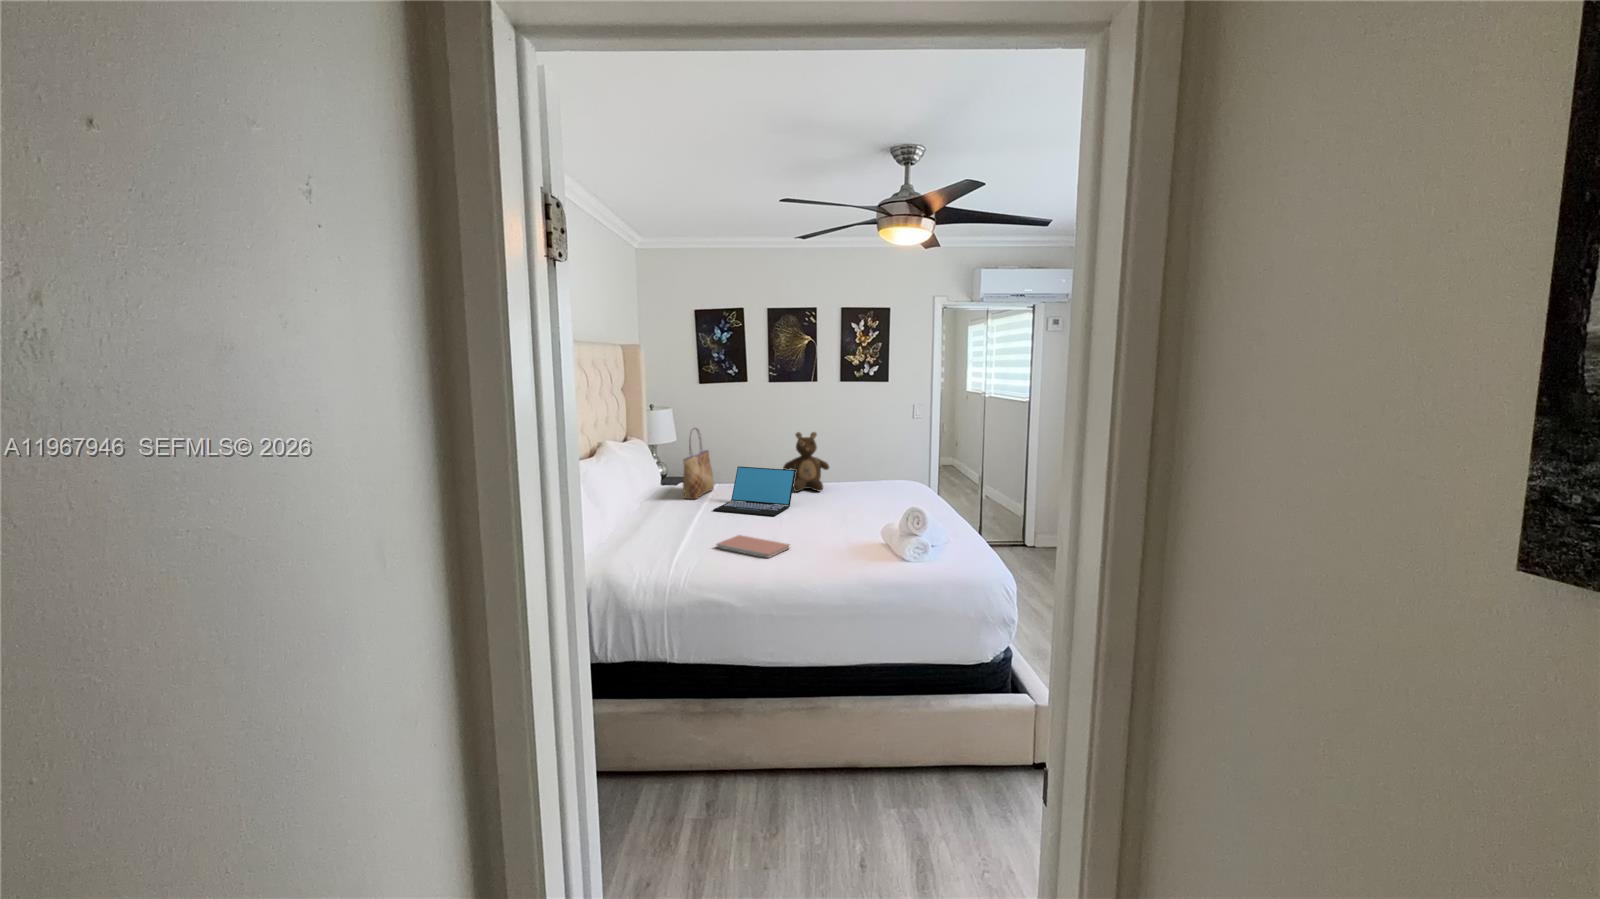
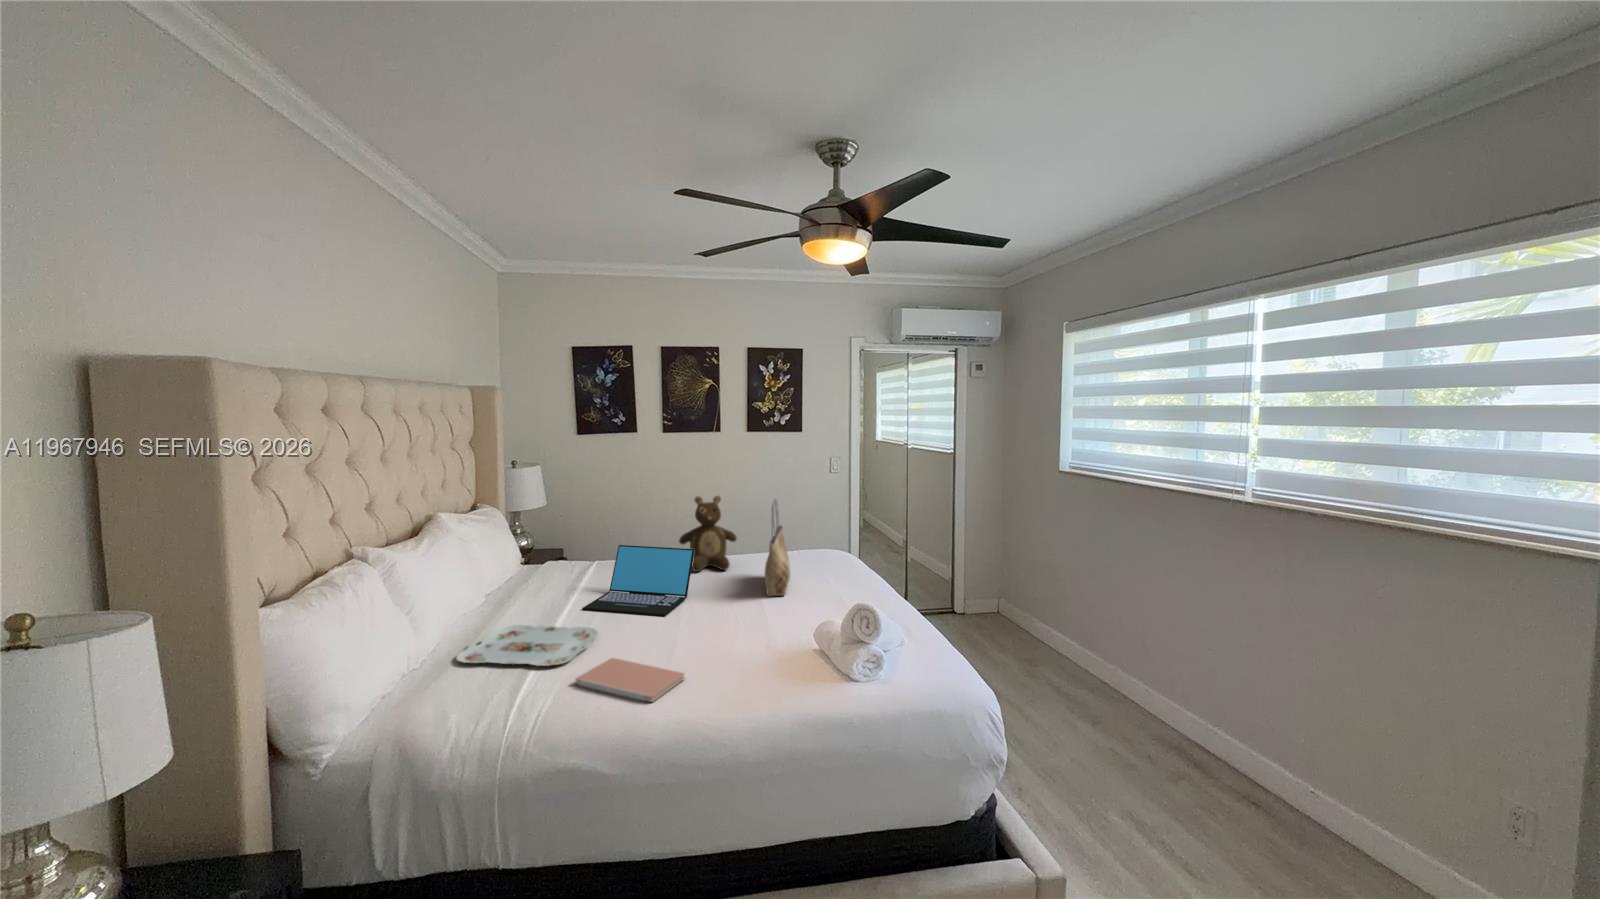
tote bag: present [683,428,714,499] -> present [765,498,790,596]
serving tray: none [634,516,727,538] -> present [457,625,598,666]

